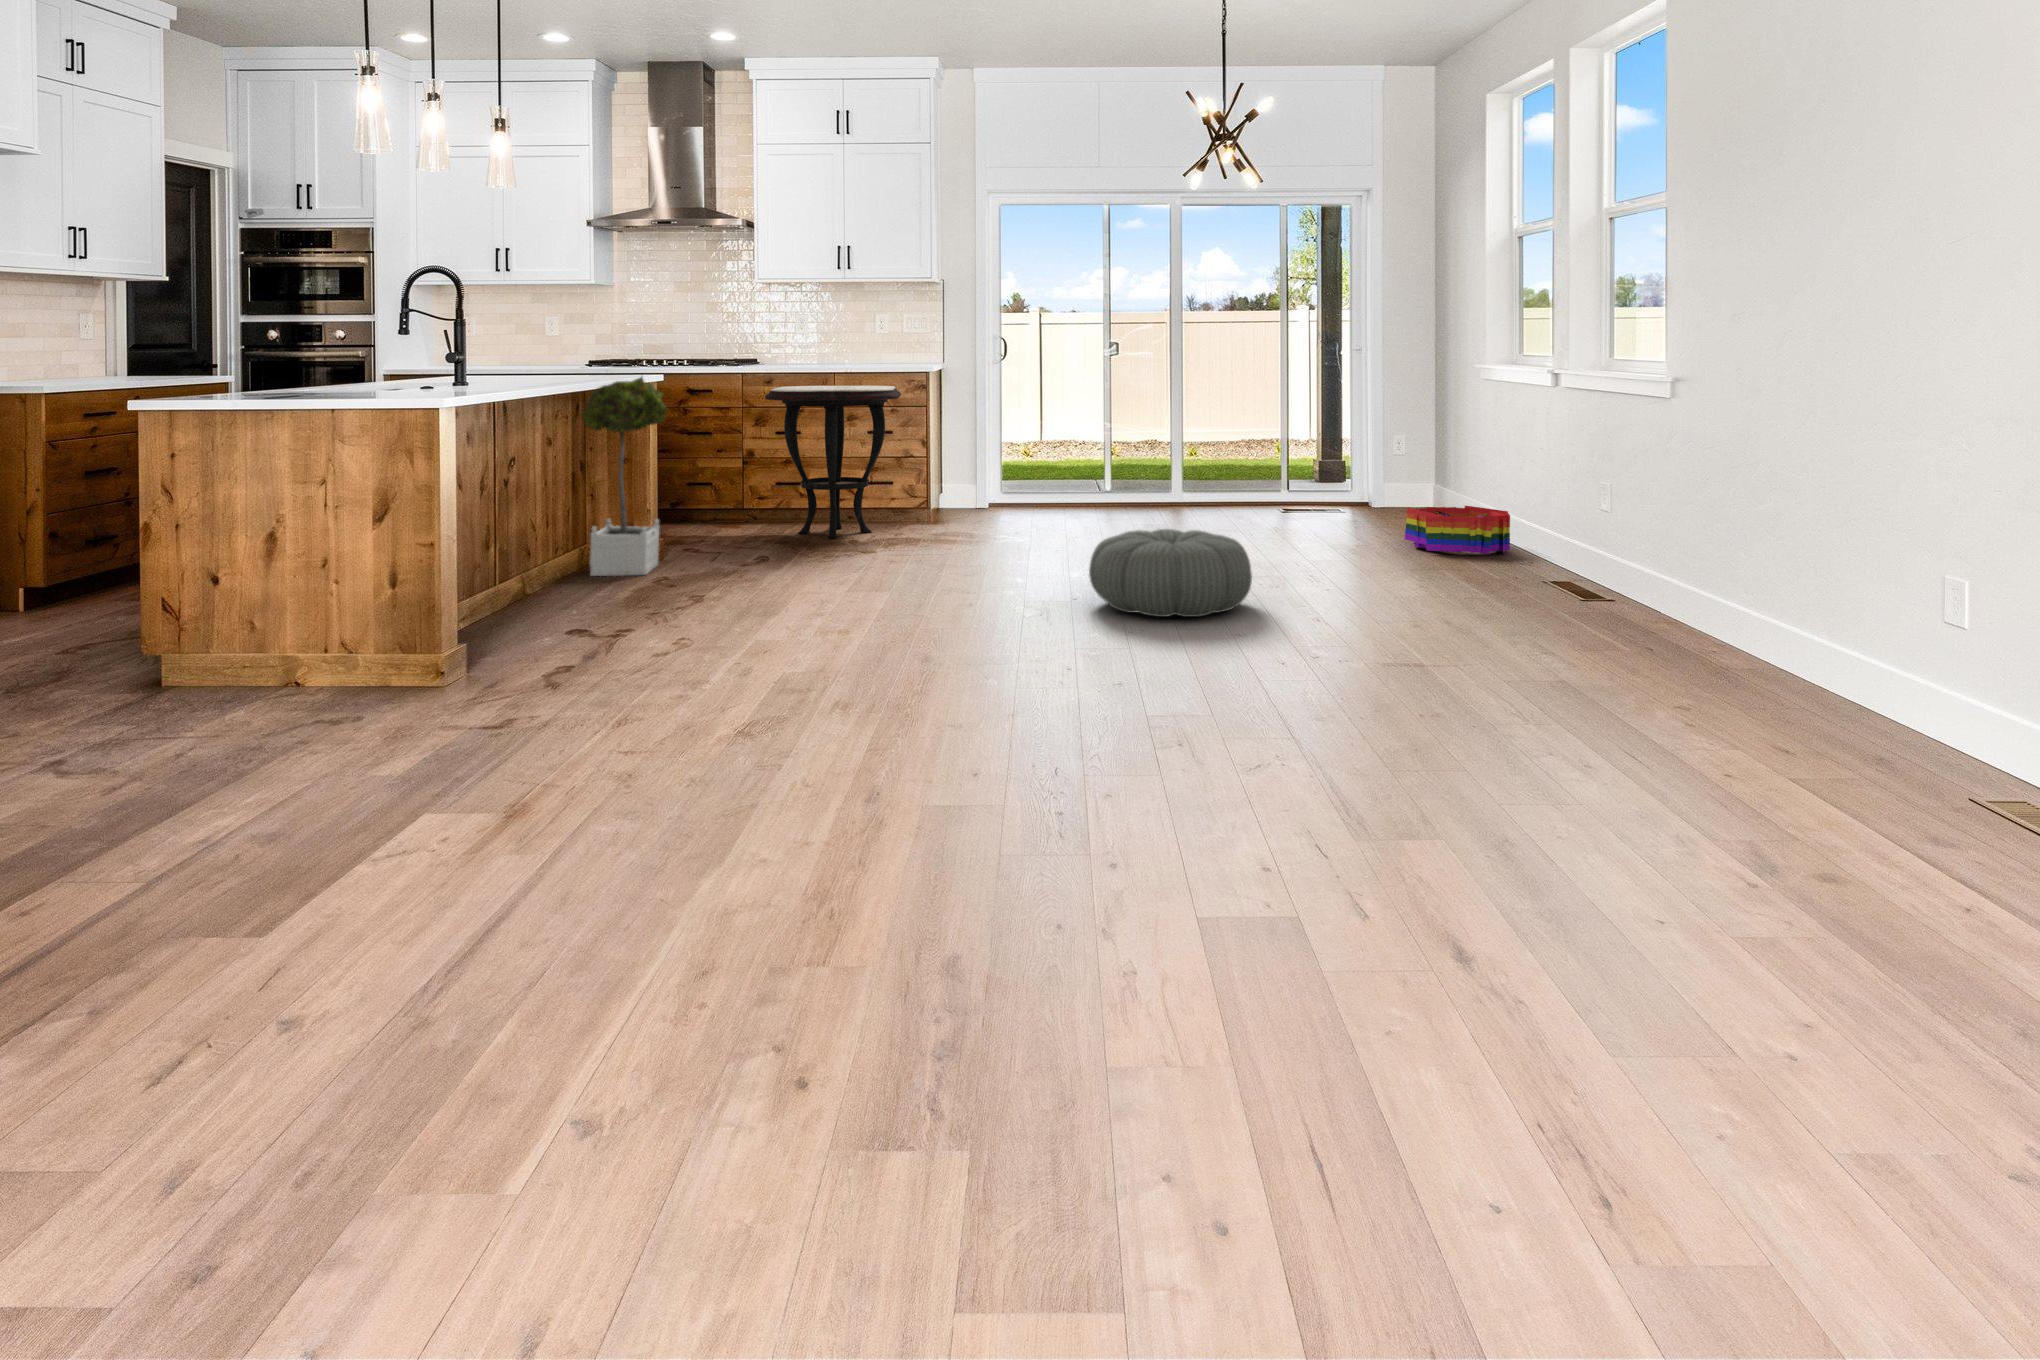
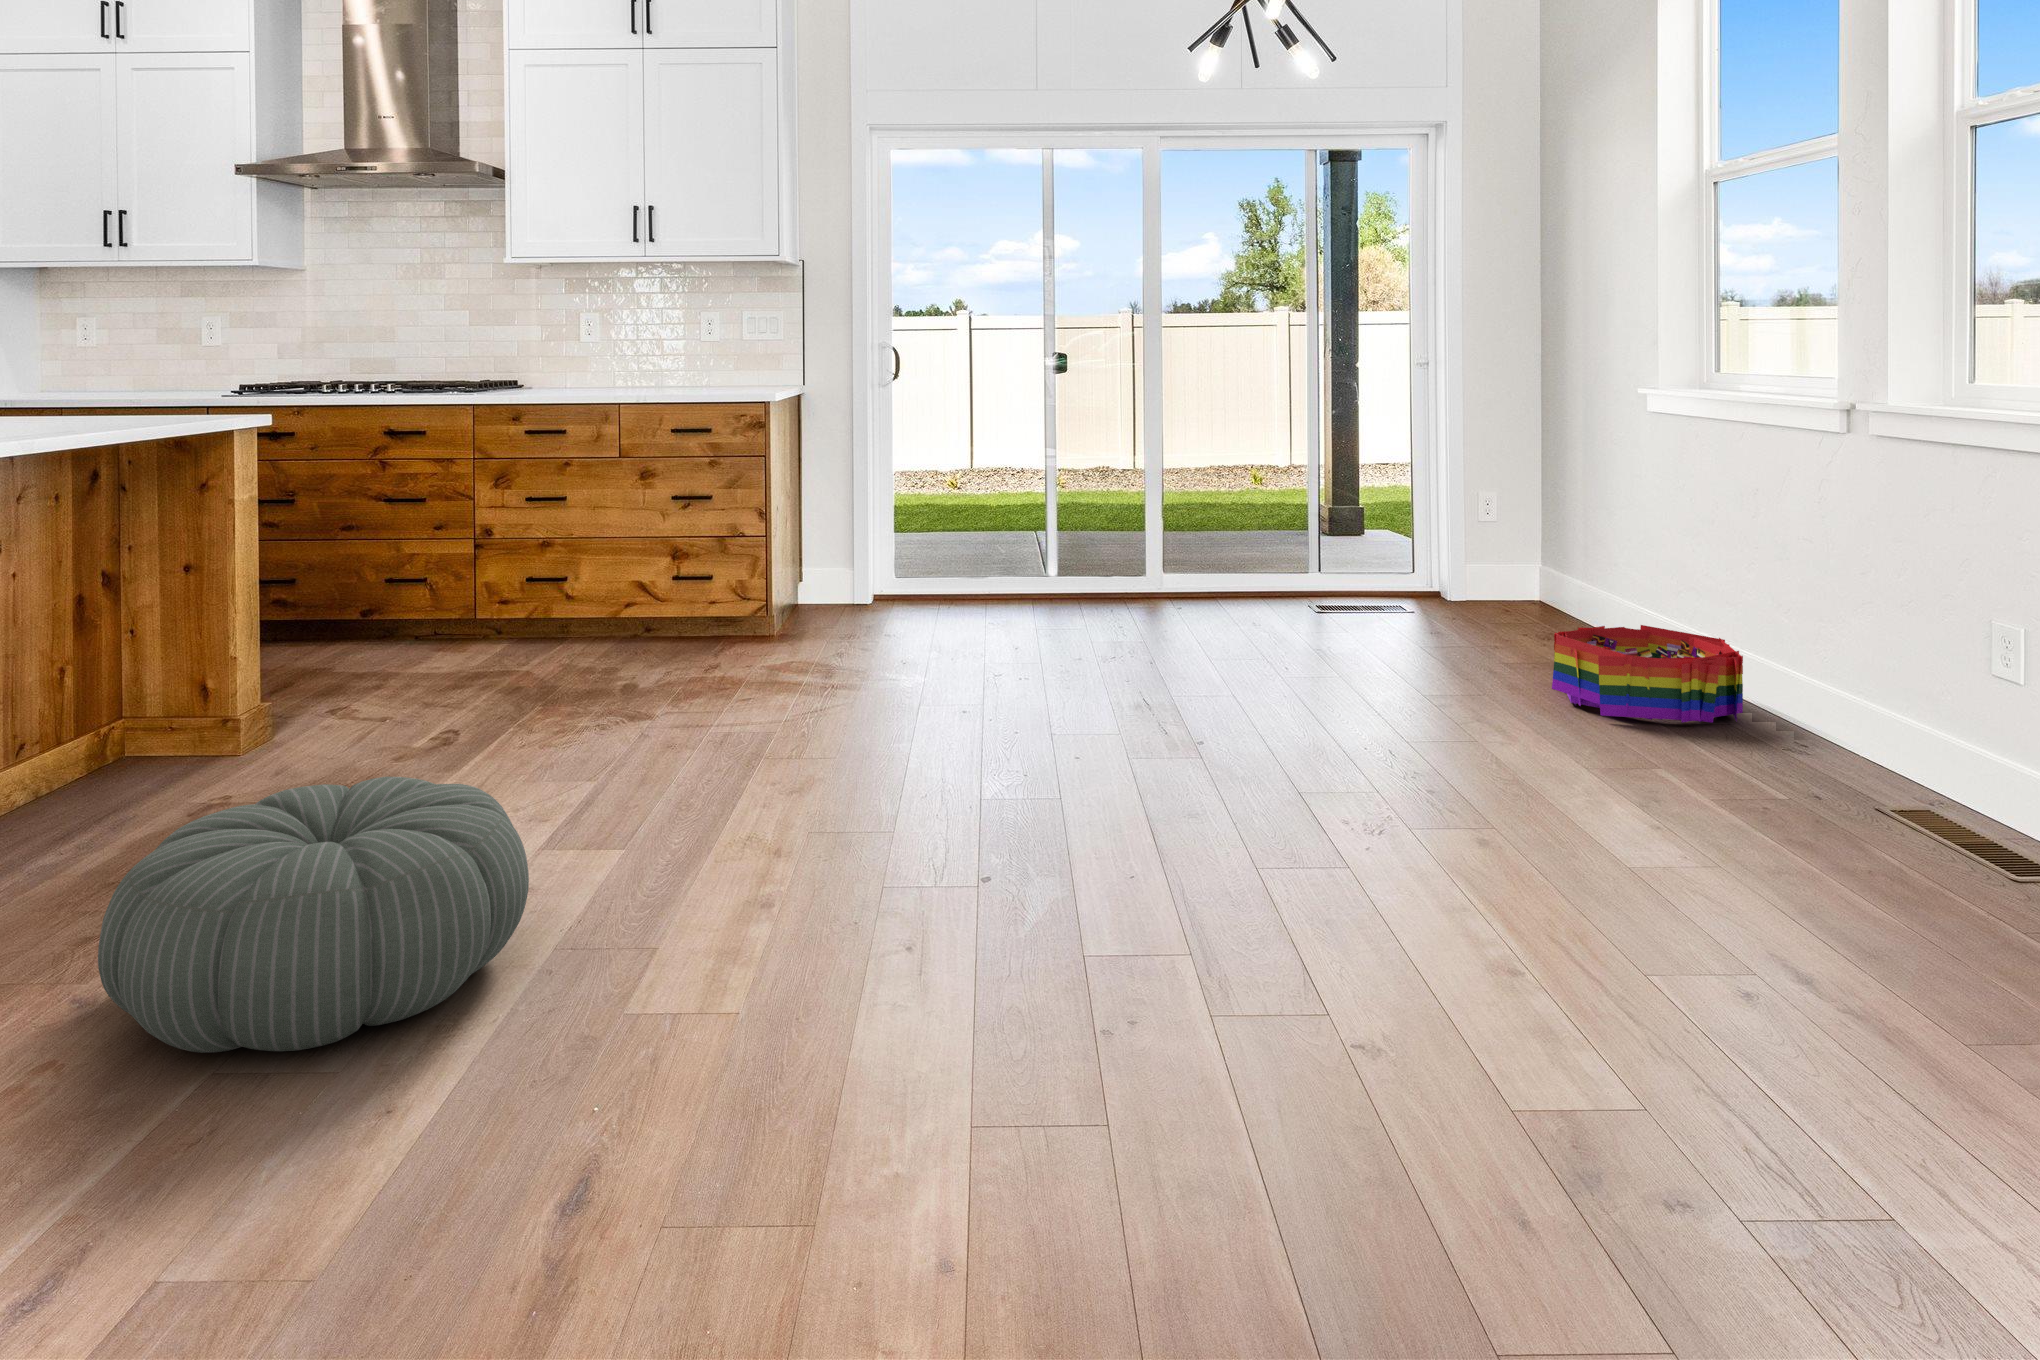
potted tree: present [583,377,667,576] -> none [60,421,246,796]
side table: present [765,386,901,538] -> none [482,424,718,680]
pouf: present [1089,529,1252,617] -> present [98,777,529,1053]

